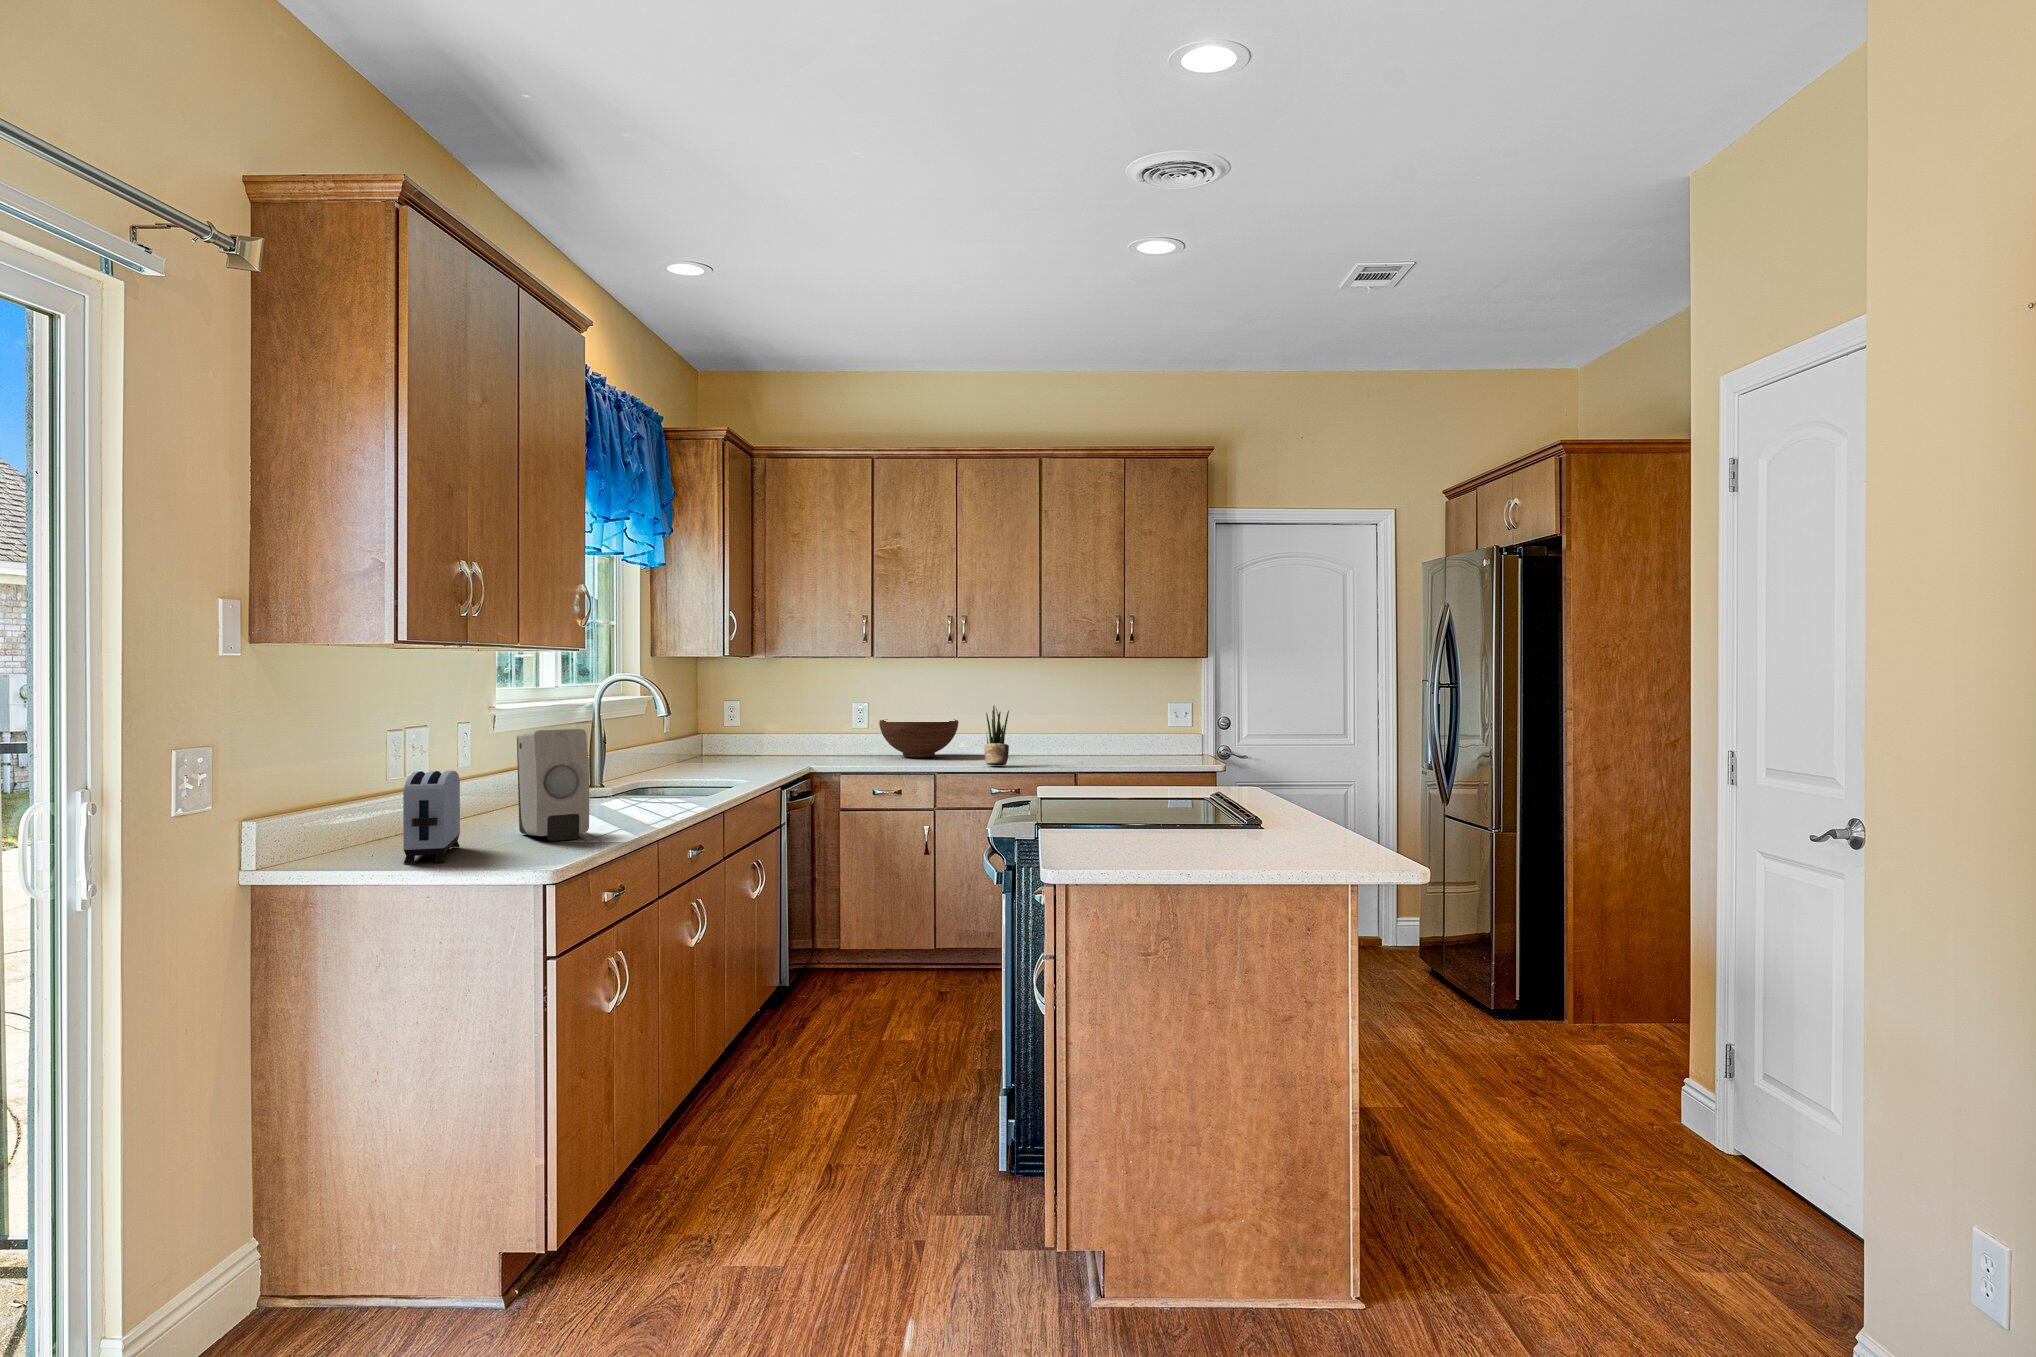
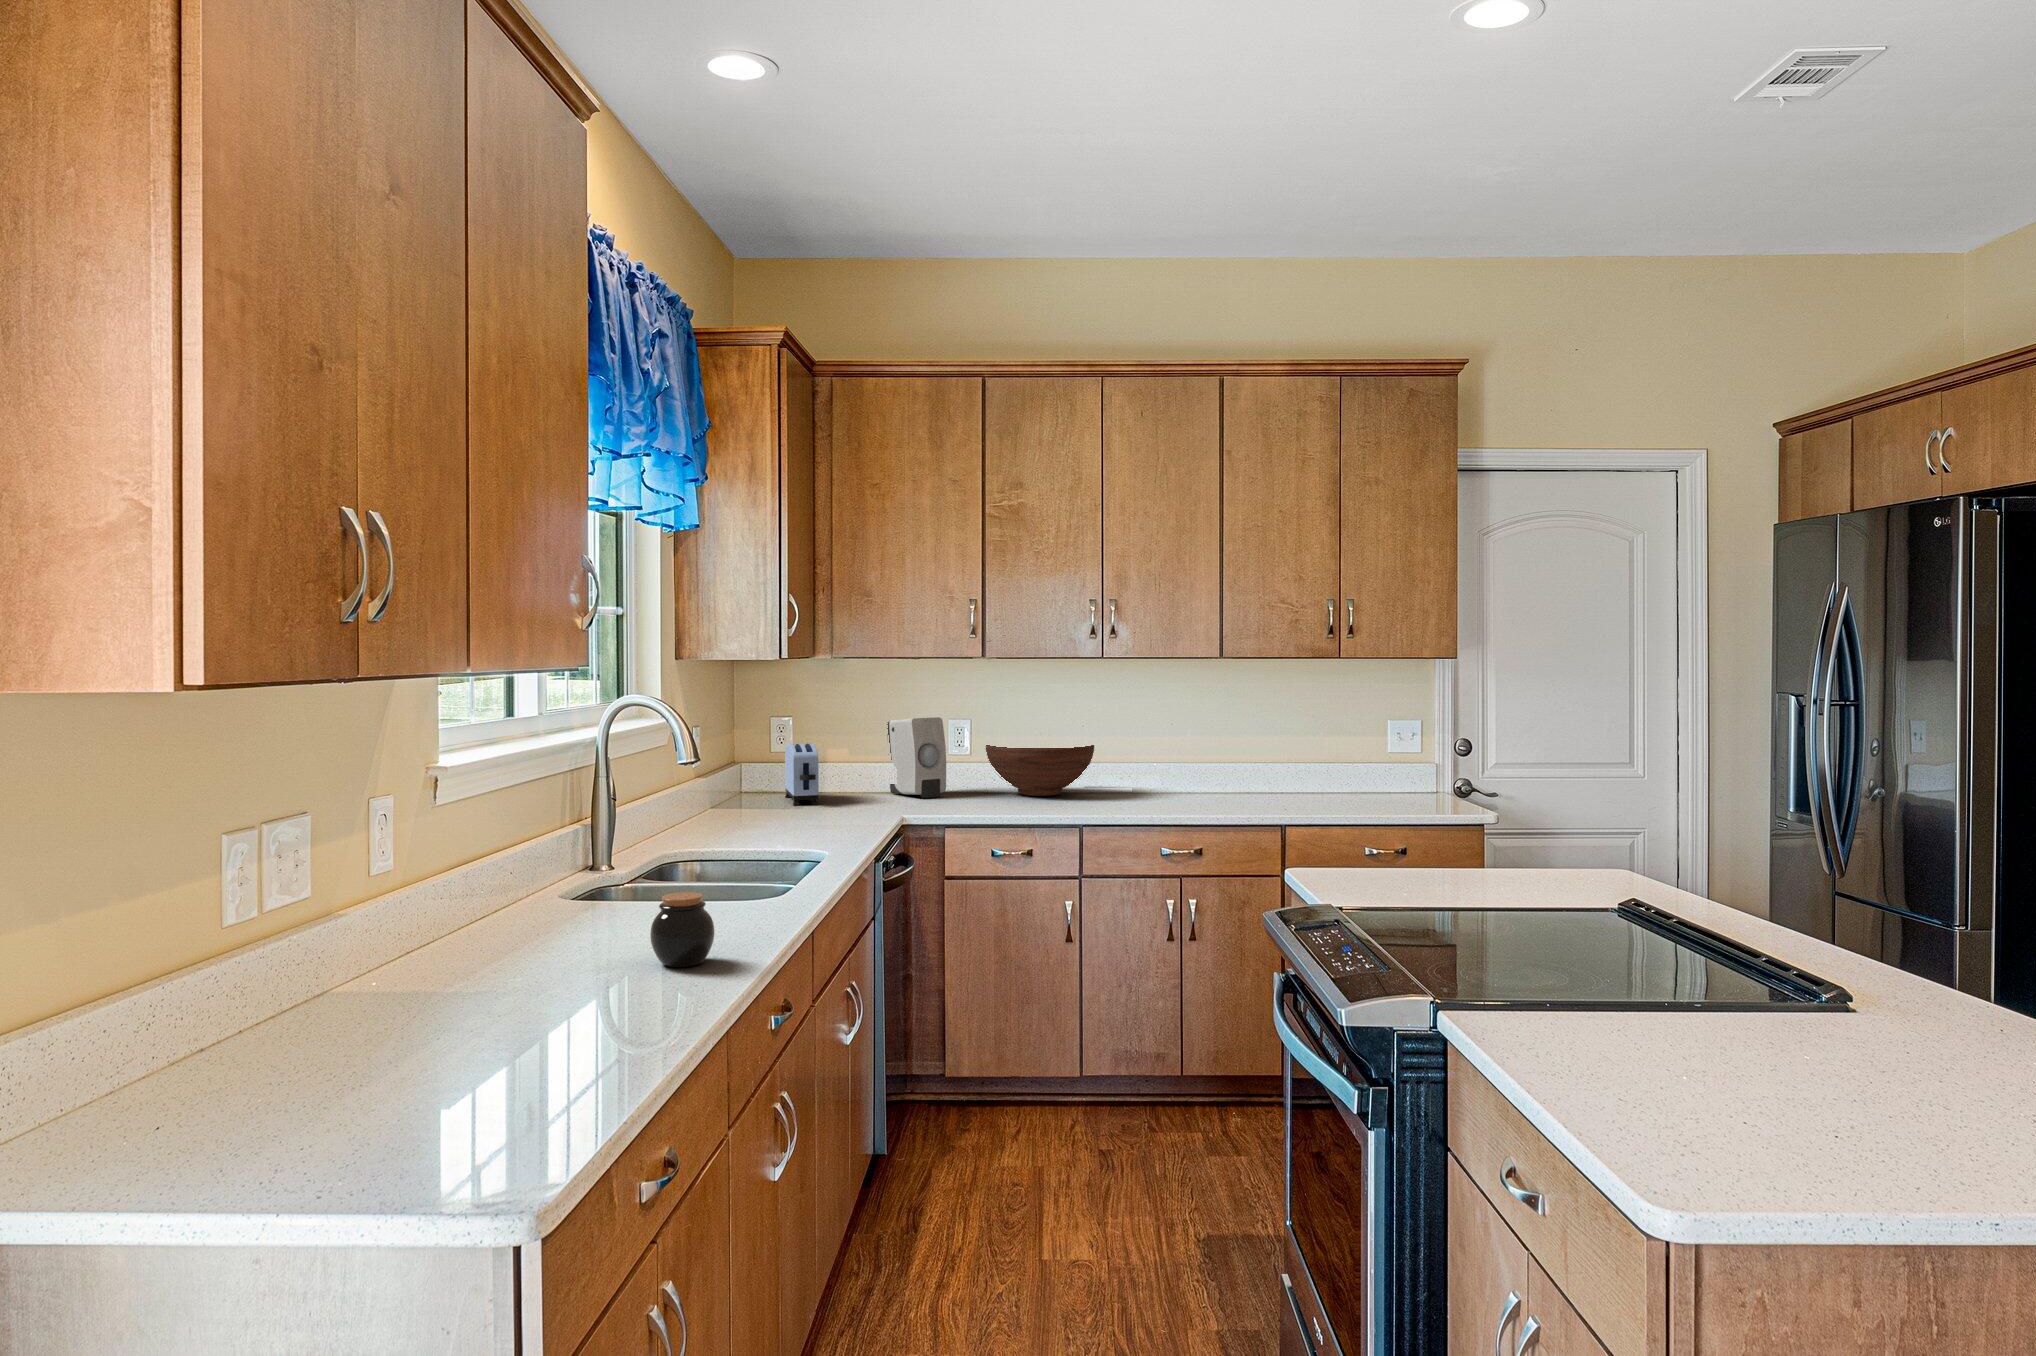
potted plant: present [985,706,1009,765] -> none [1146,727,1181,812]
soap dispenser: present [517,729,589,841] -> present [887,717,946,798]
toaster: present [403,771,460,864] -> present [785,743,819,805]
jar: none [618,778,656,819] -> present [650,892,715,967]

